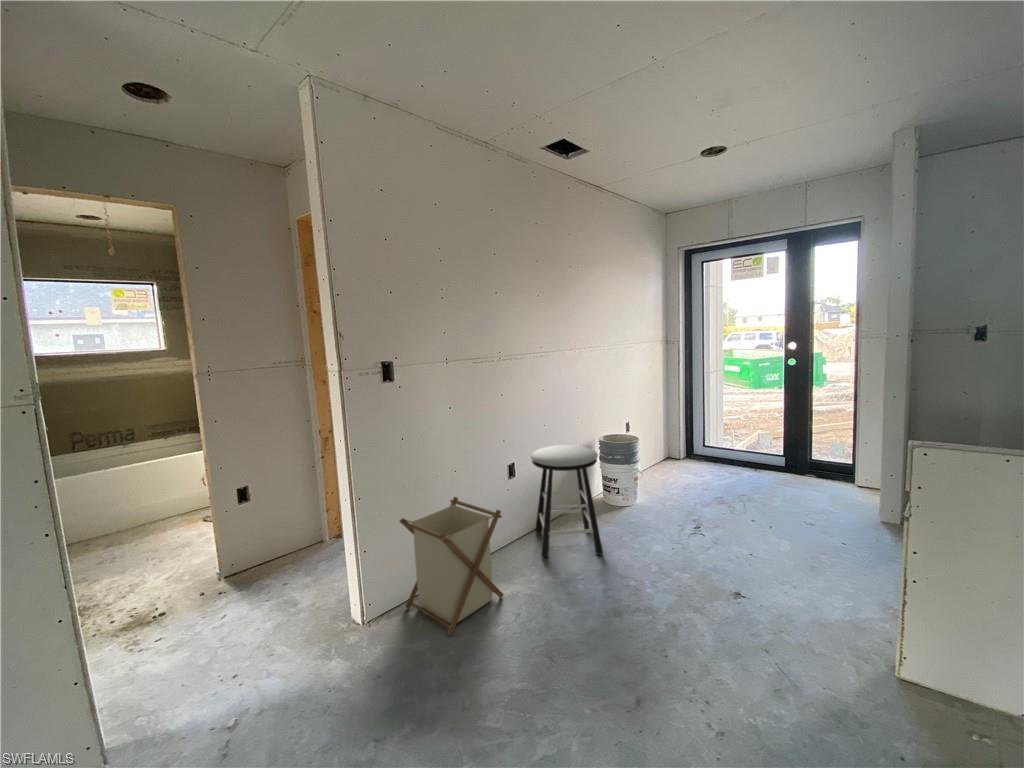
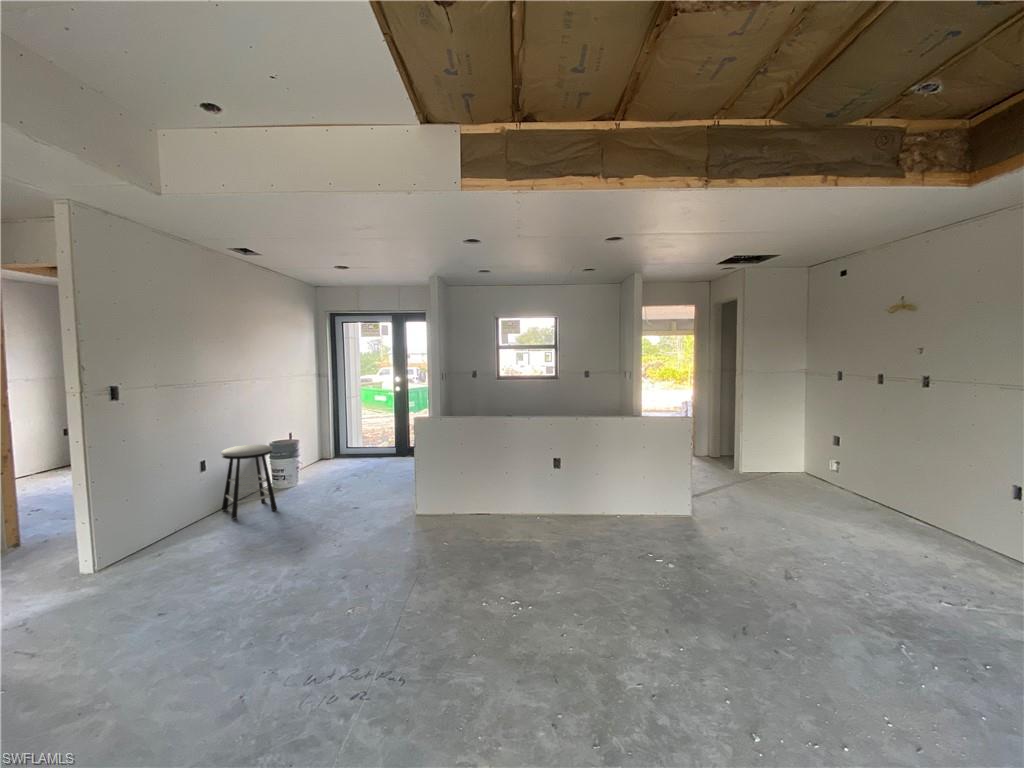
laundry basket: present [400,497,503,635] -> none [123,482,210,561]

